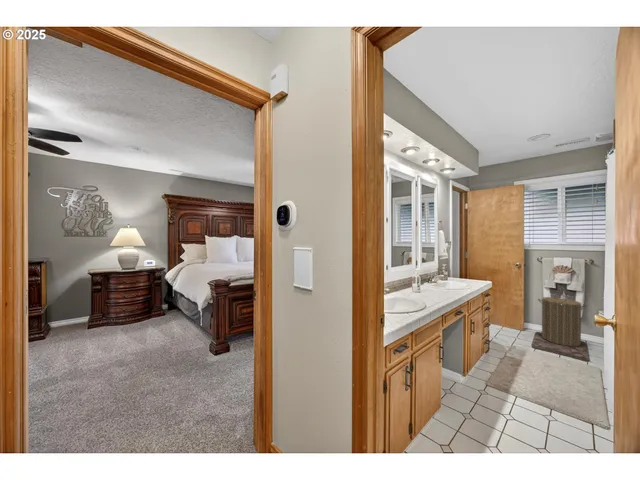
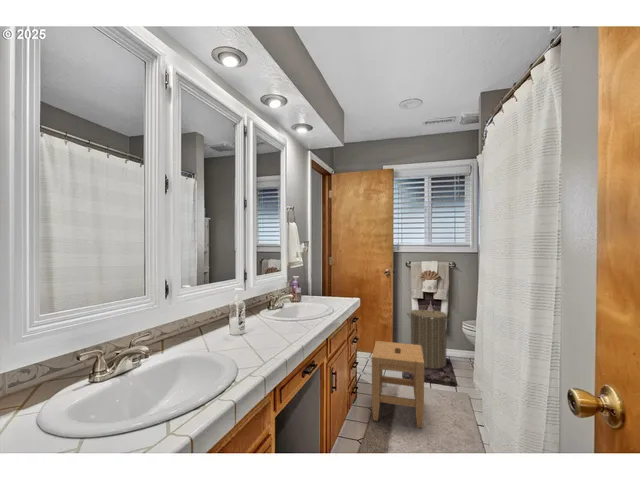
stool: none [502,313,547,374] -> present [372,341,424,428]

